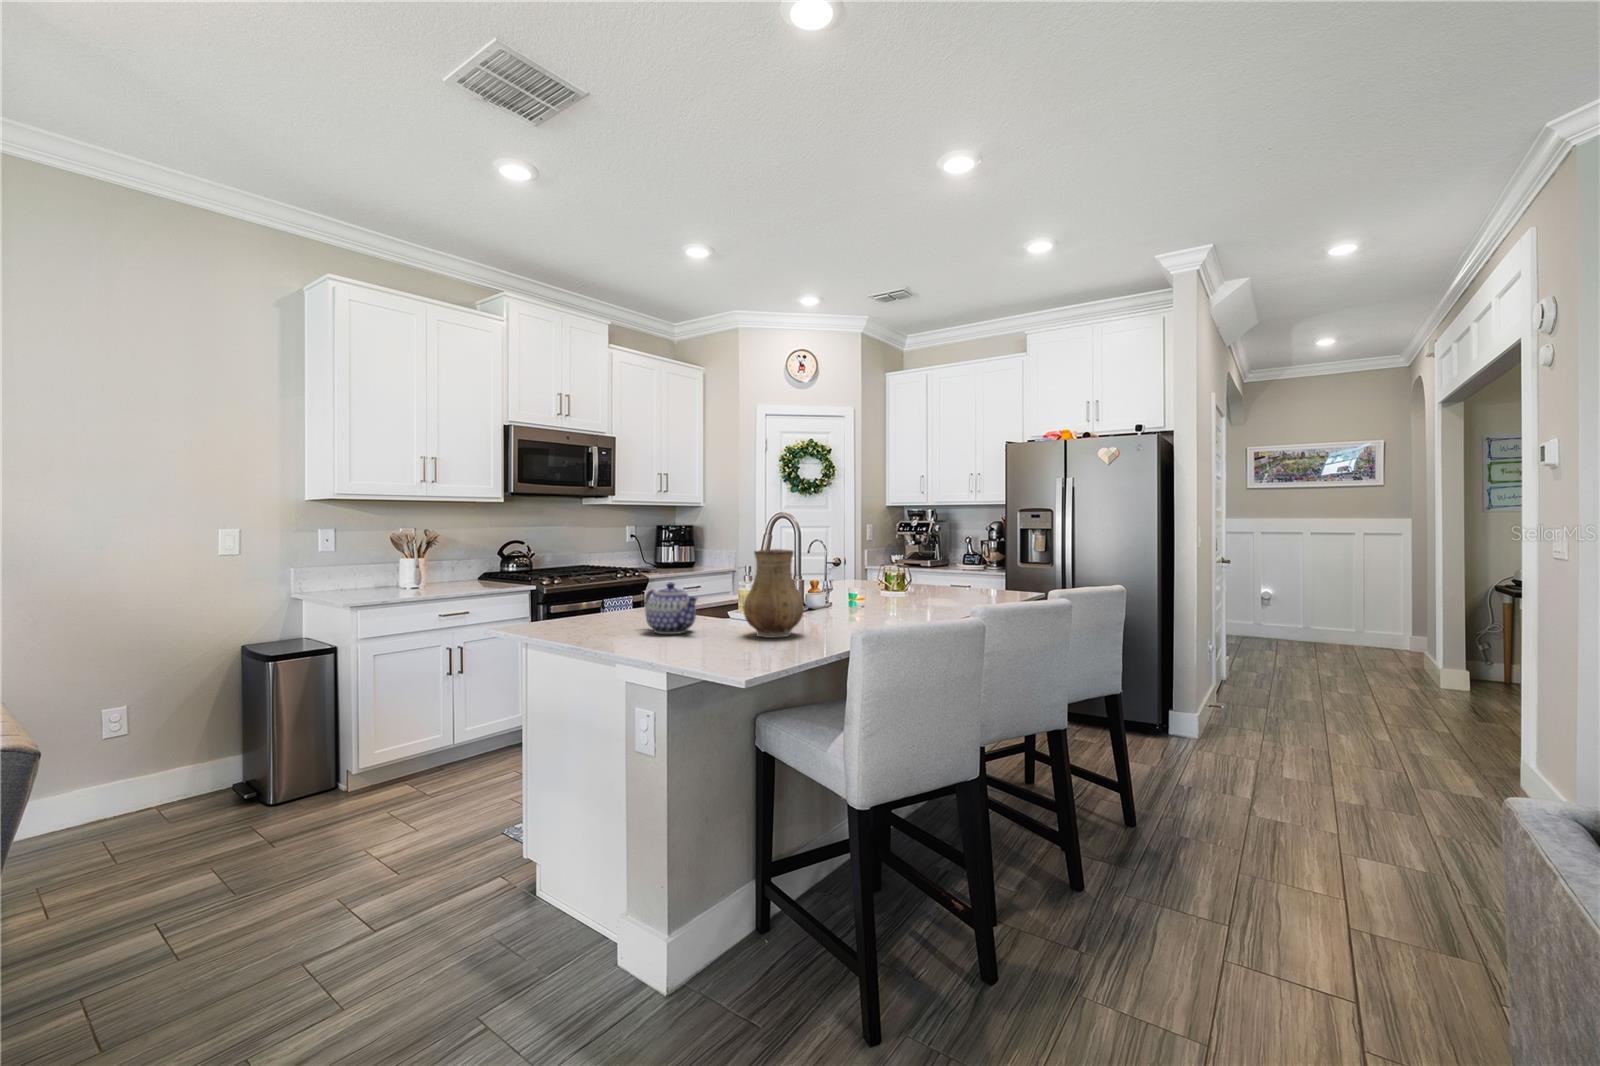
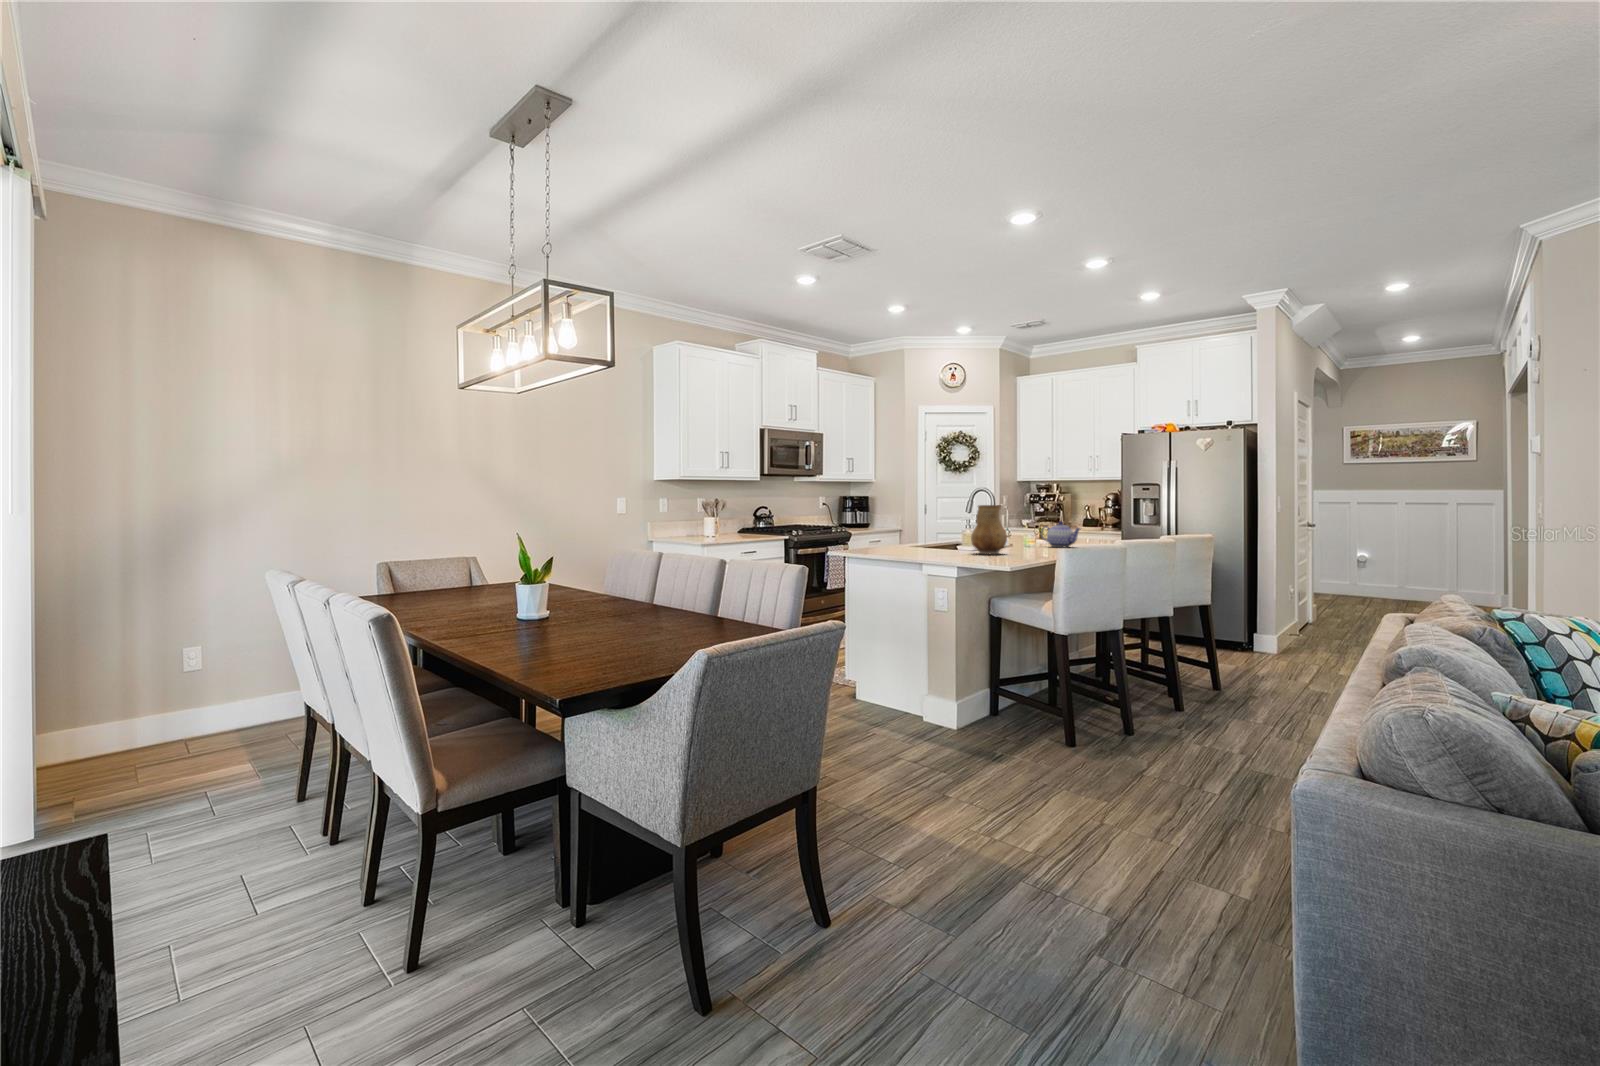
teapot: present [645,583,698,634] -> present [1041,522,1081,548]

